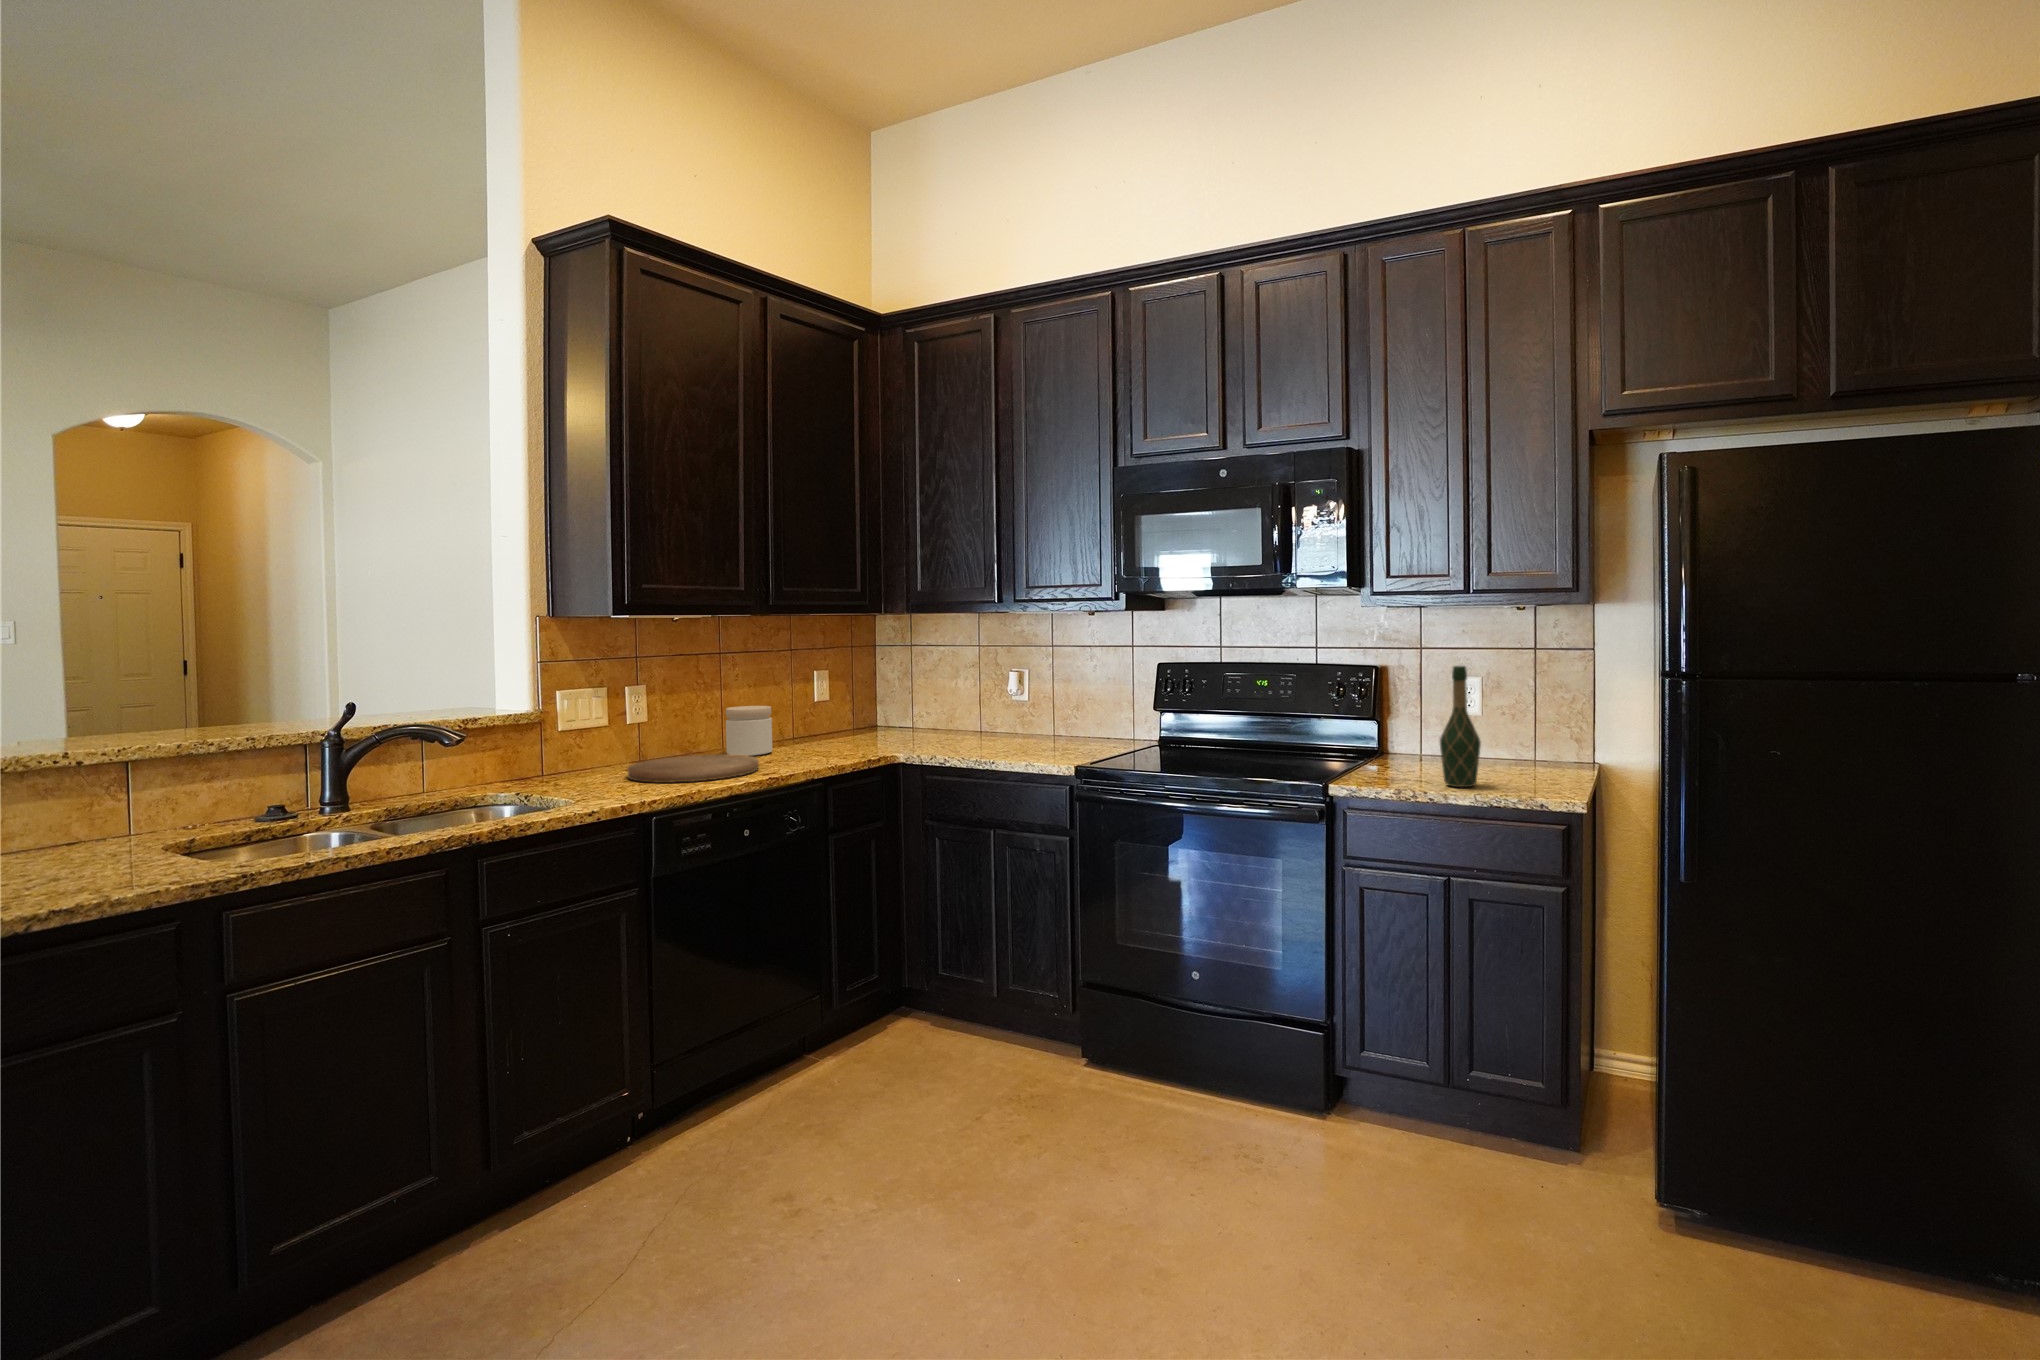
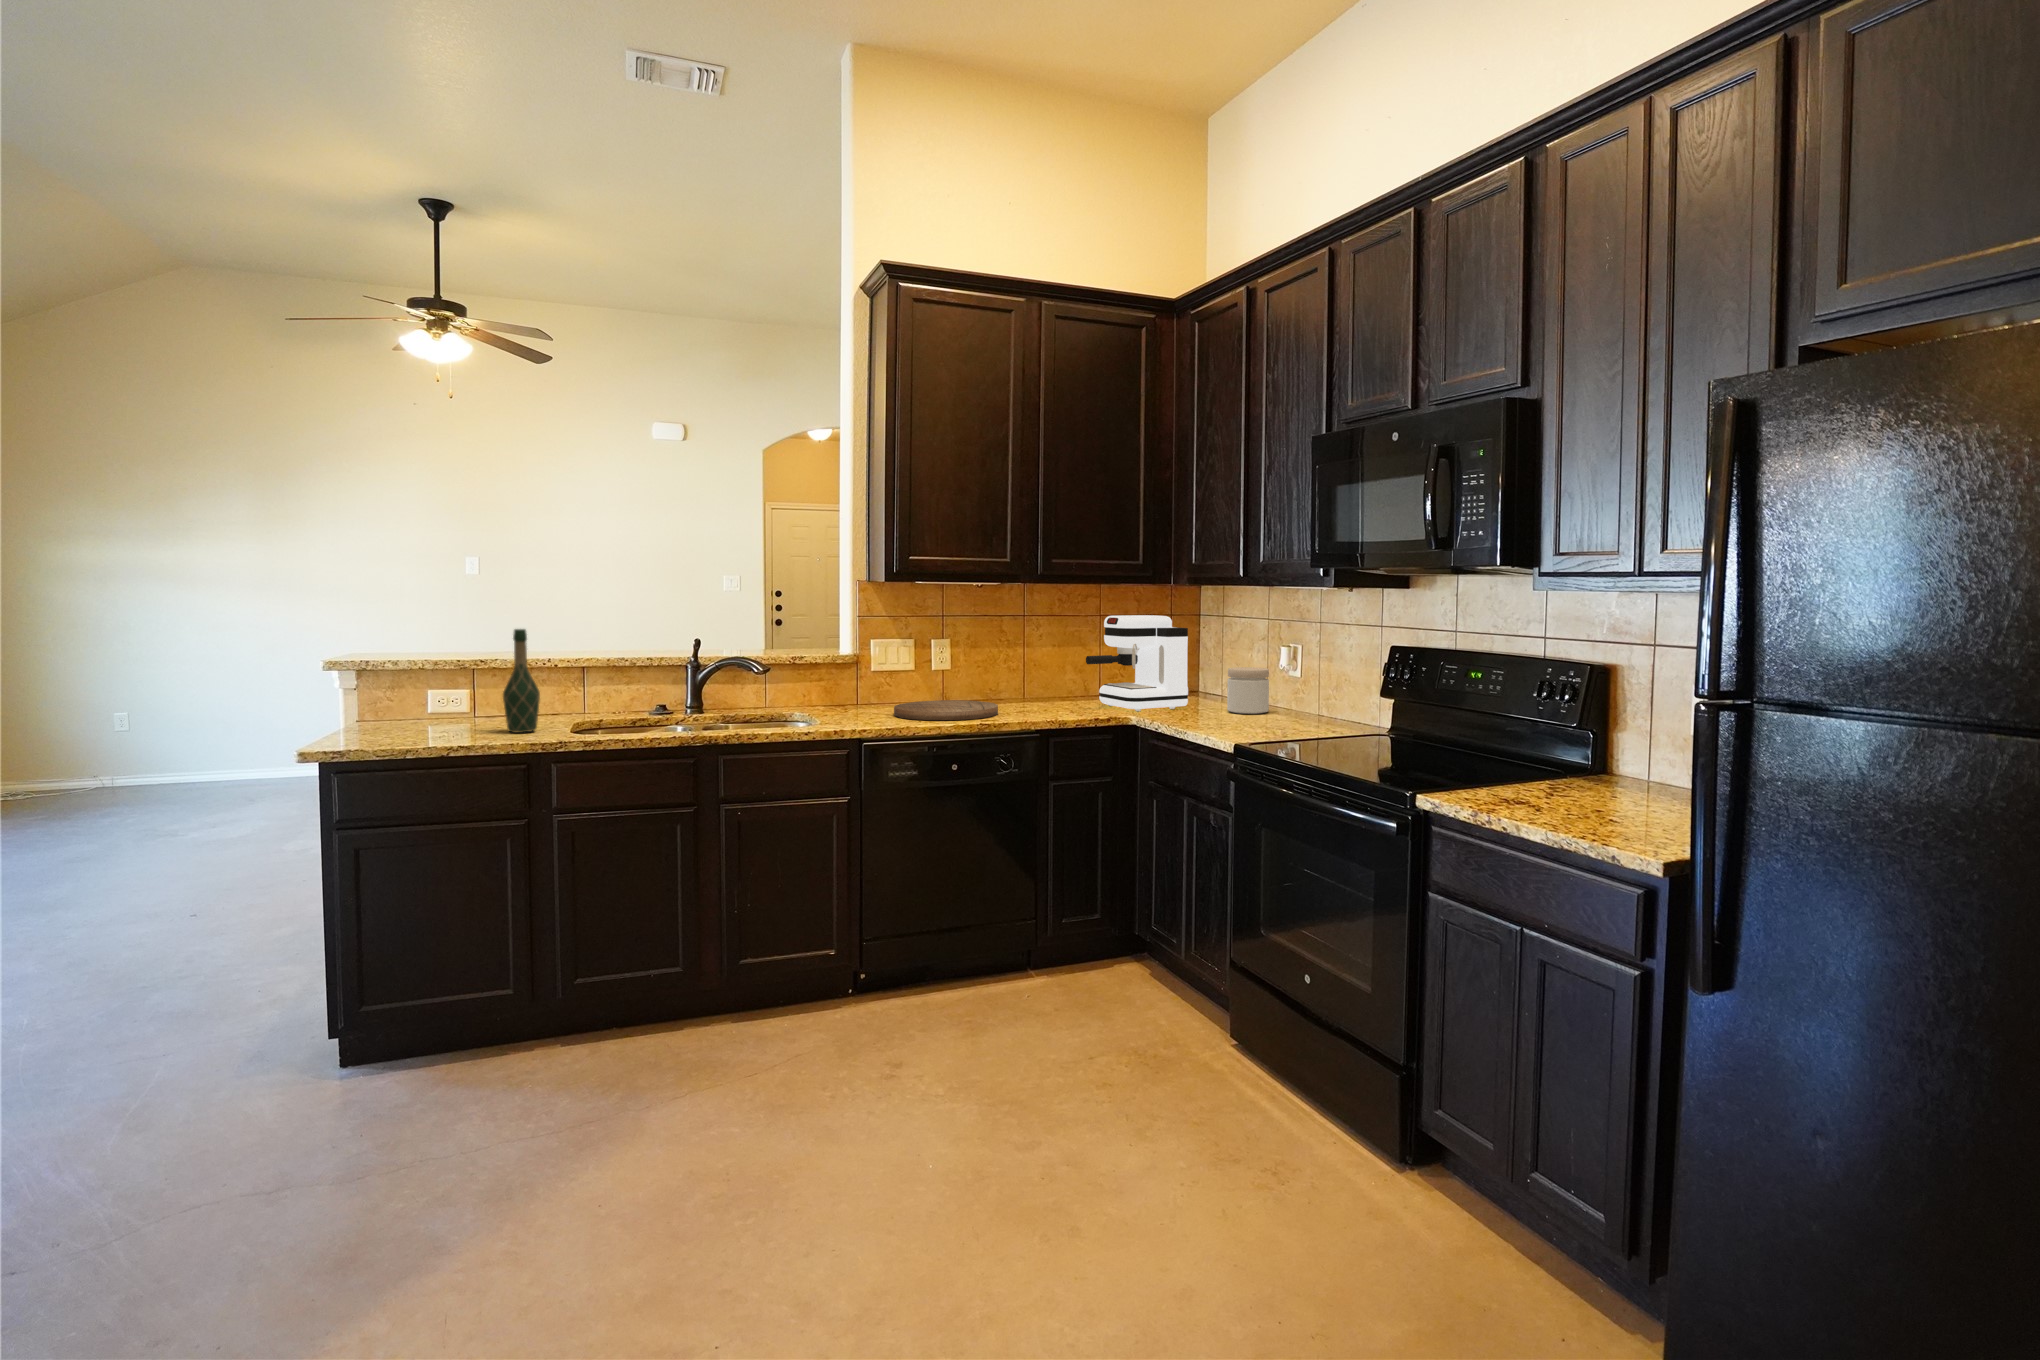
coffee maker: none [827,648,925,748] -> present [1086,615,1188,711]
wine bottle: present [1440,666,1481,787] -> present [503,629,540,733]
jar: present [726,706,773,756] -> present [1227,667,1269,714]

